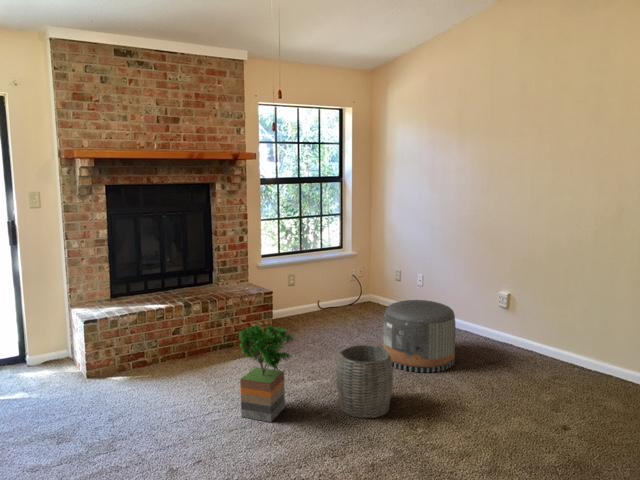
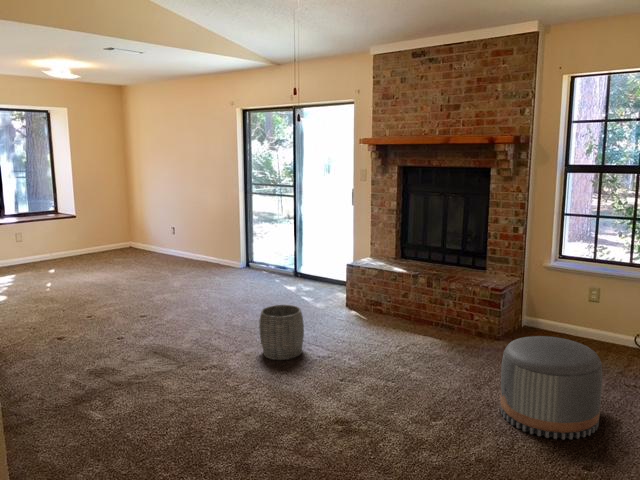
potted tree: present [239,325,294,422] -> none [317,293,373,373]
woven basket: present [337,345,393,418] -> present [259,305,304,360]

